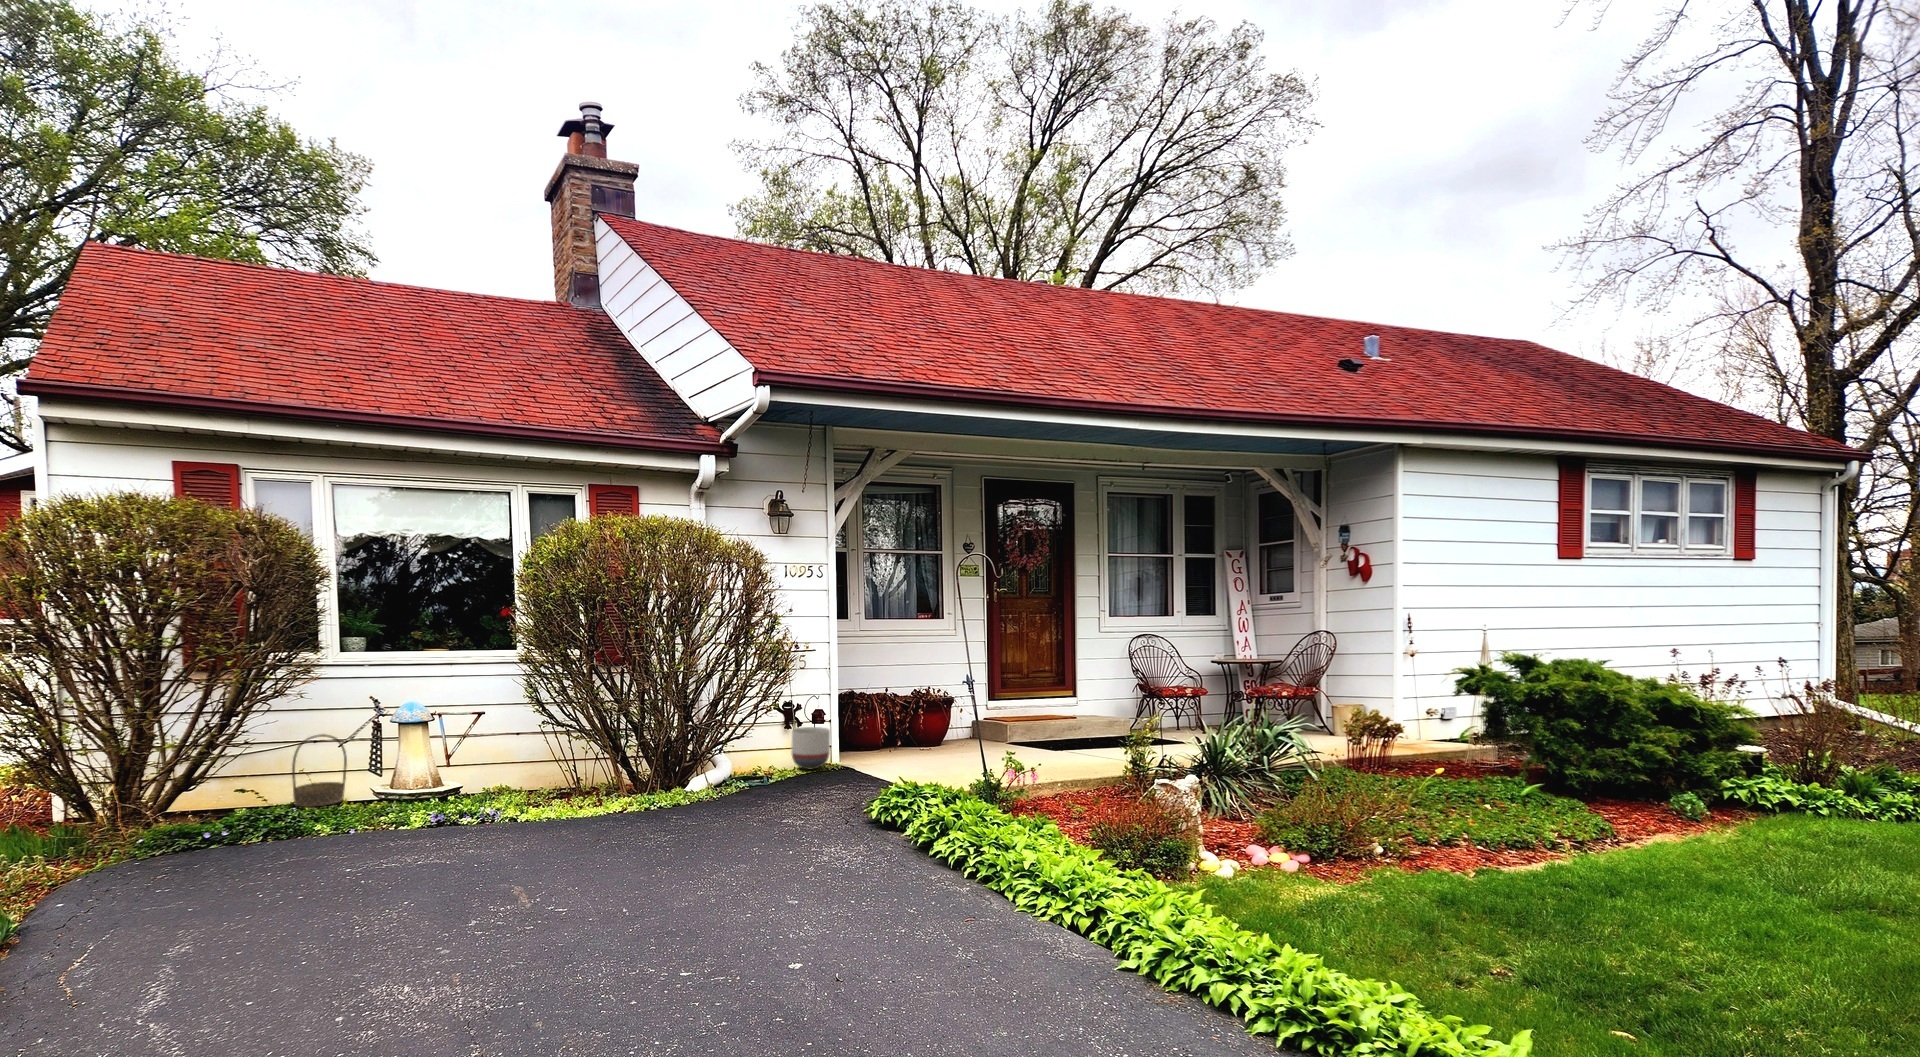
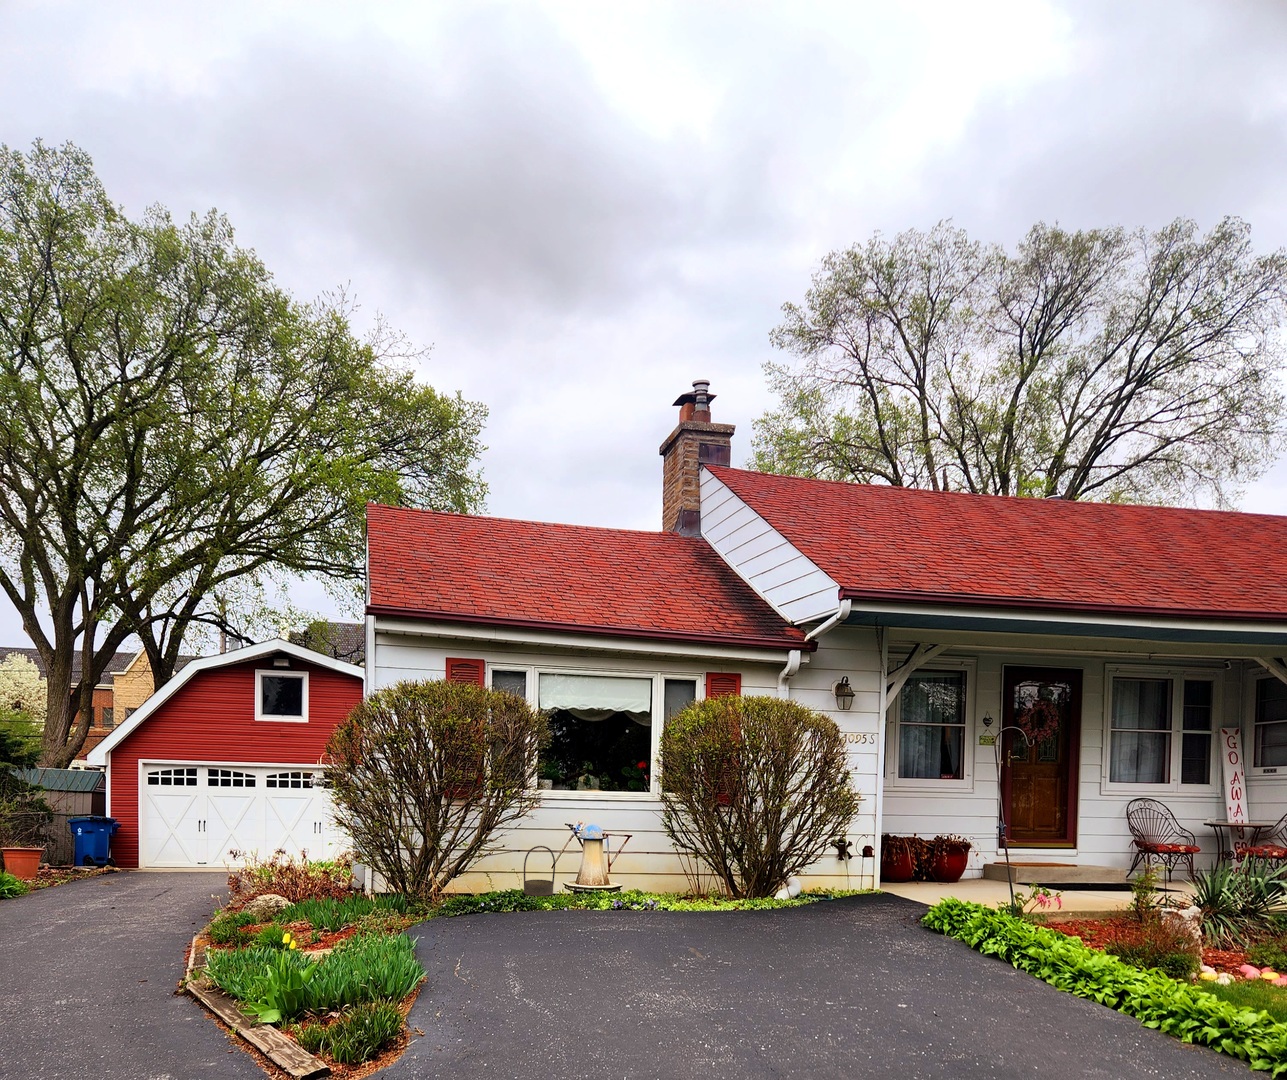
planter: present [791,727,830,770] -> none [853,862,883,896]

